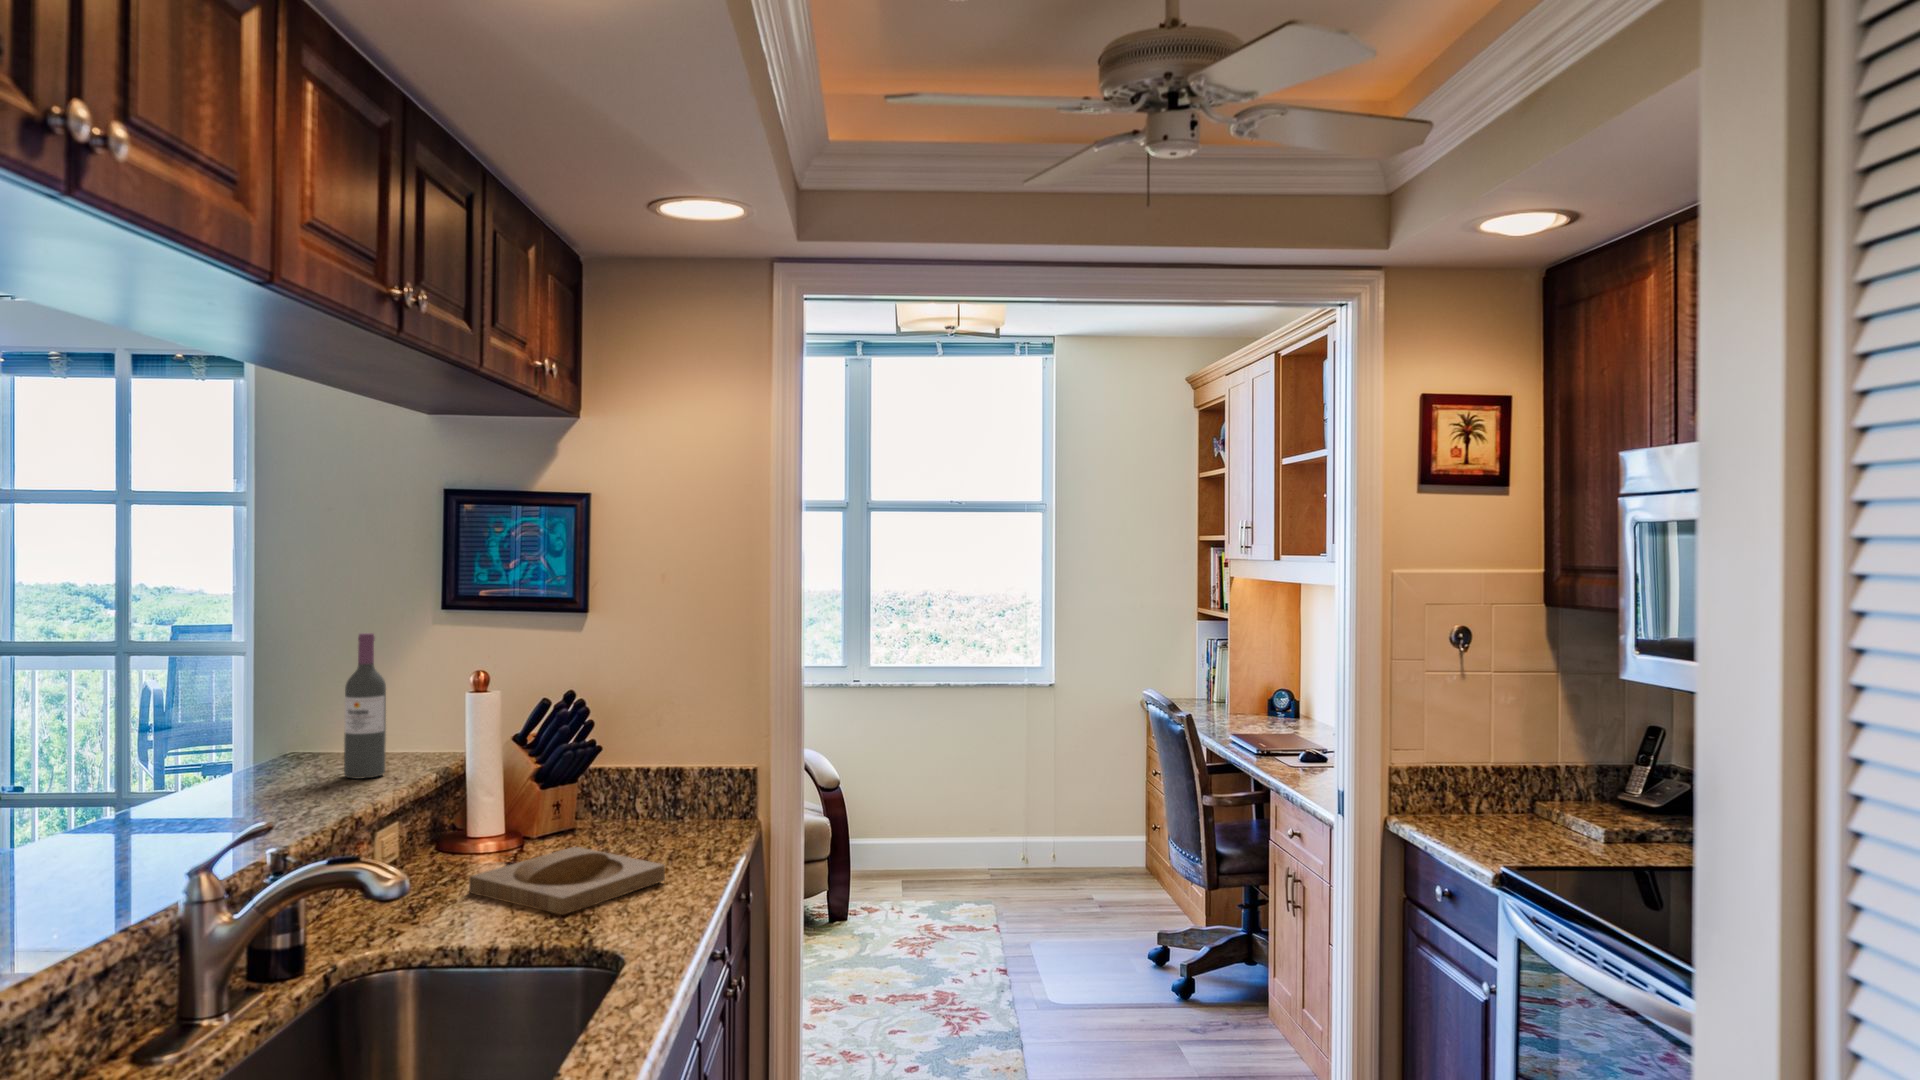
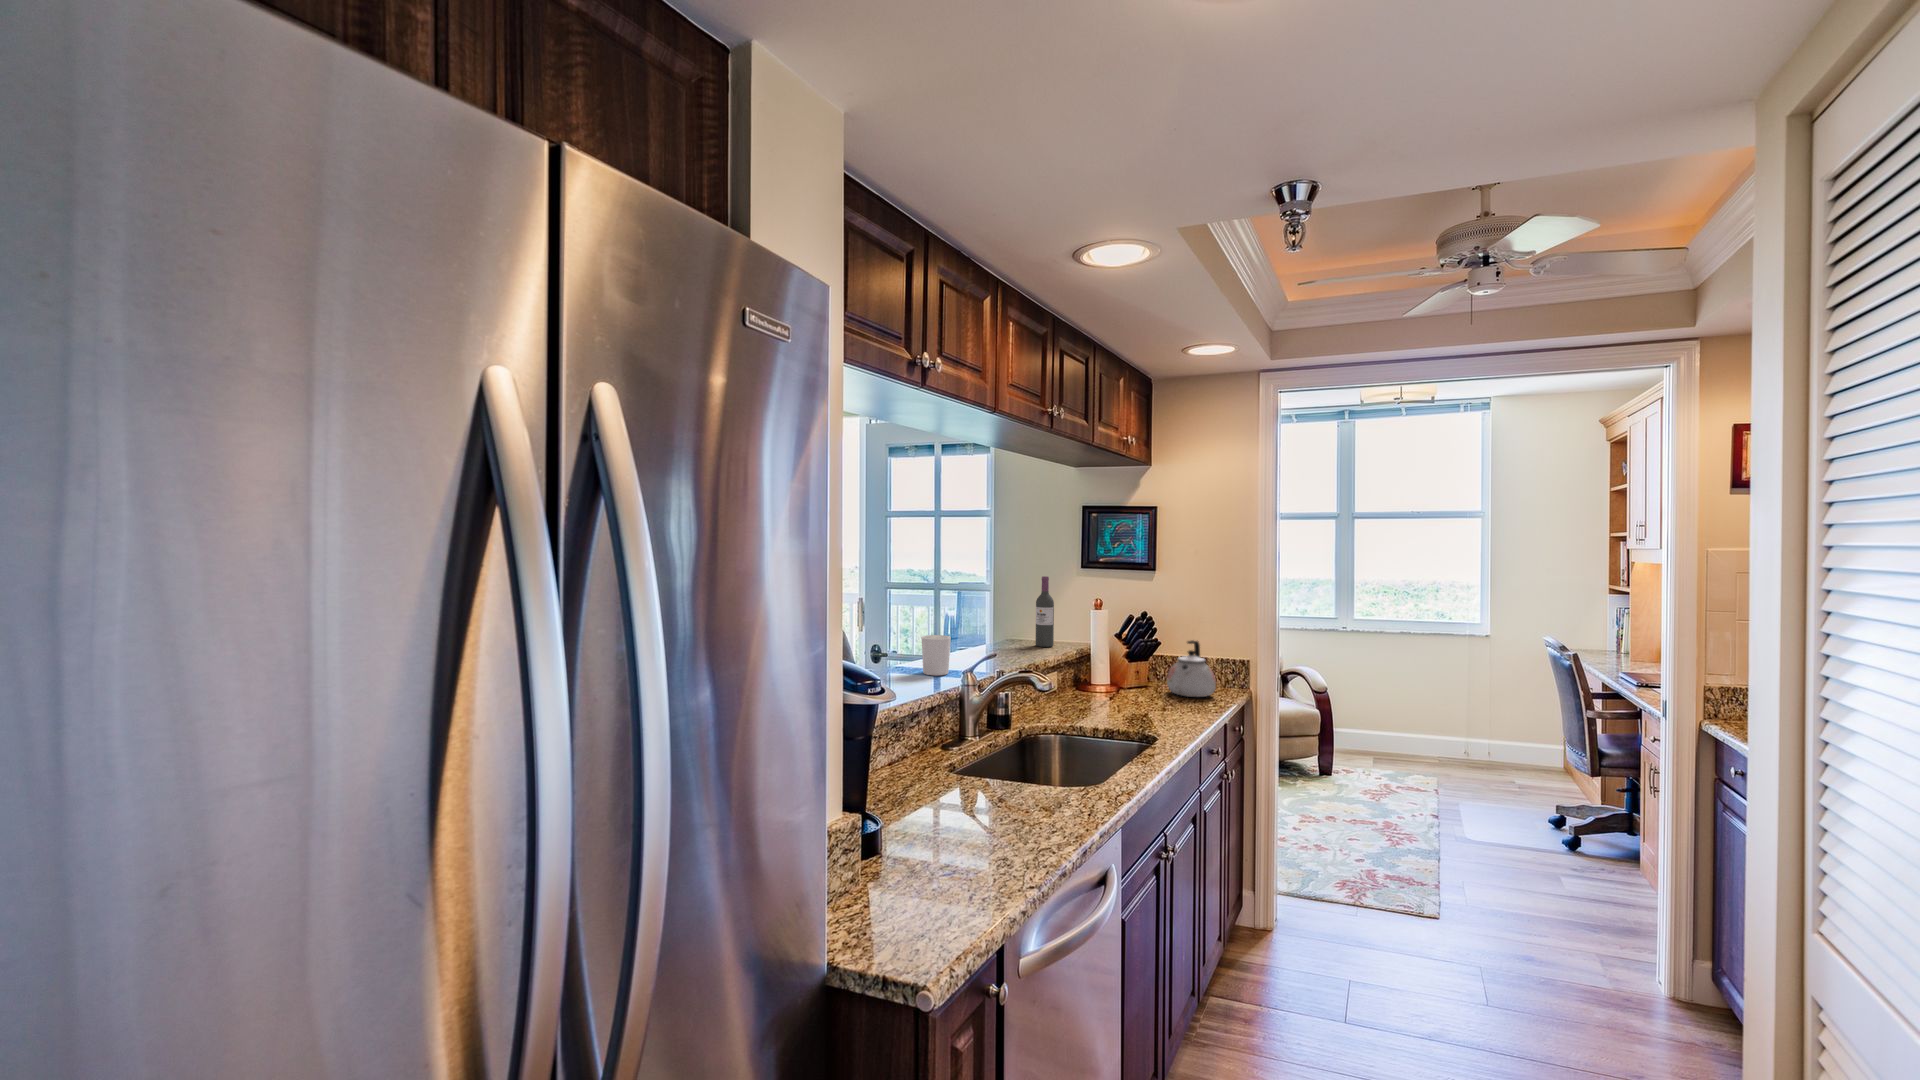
kettle: none [616,736,702,839] -> present [1167,640,1216,697]
candle holder: none [51,792,139,894] -> present [921,635,951,676]
tray: present [469,847,665,915] -> none [1088,693,1188,723]

